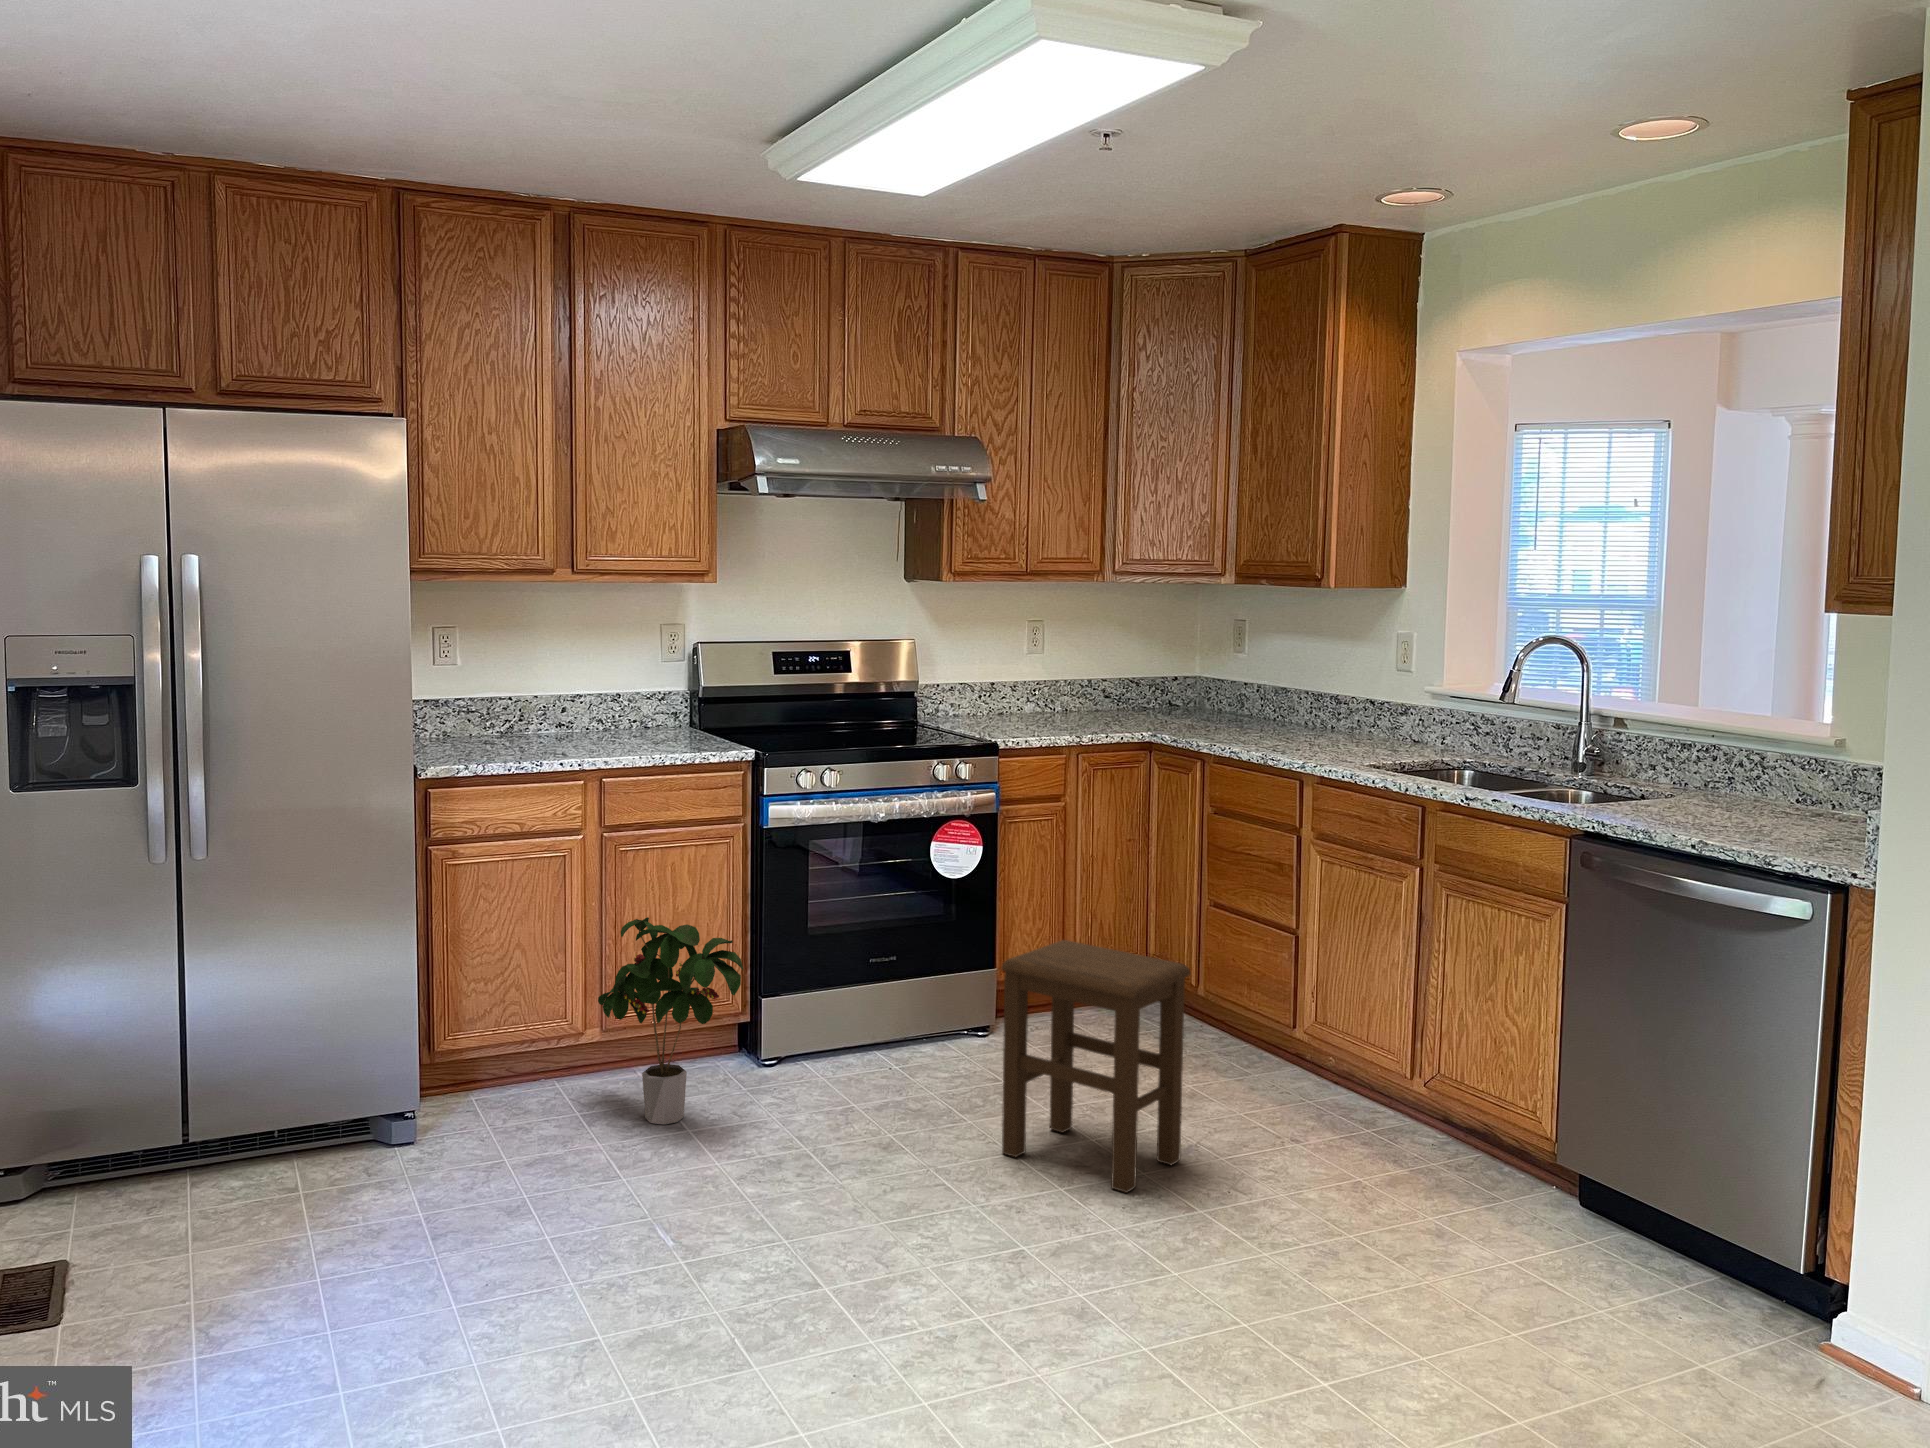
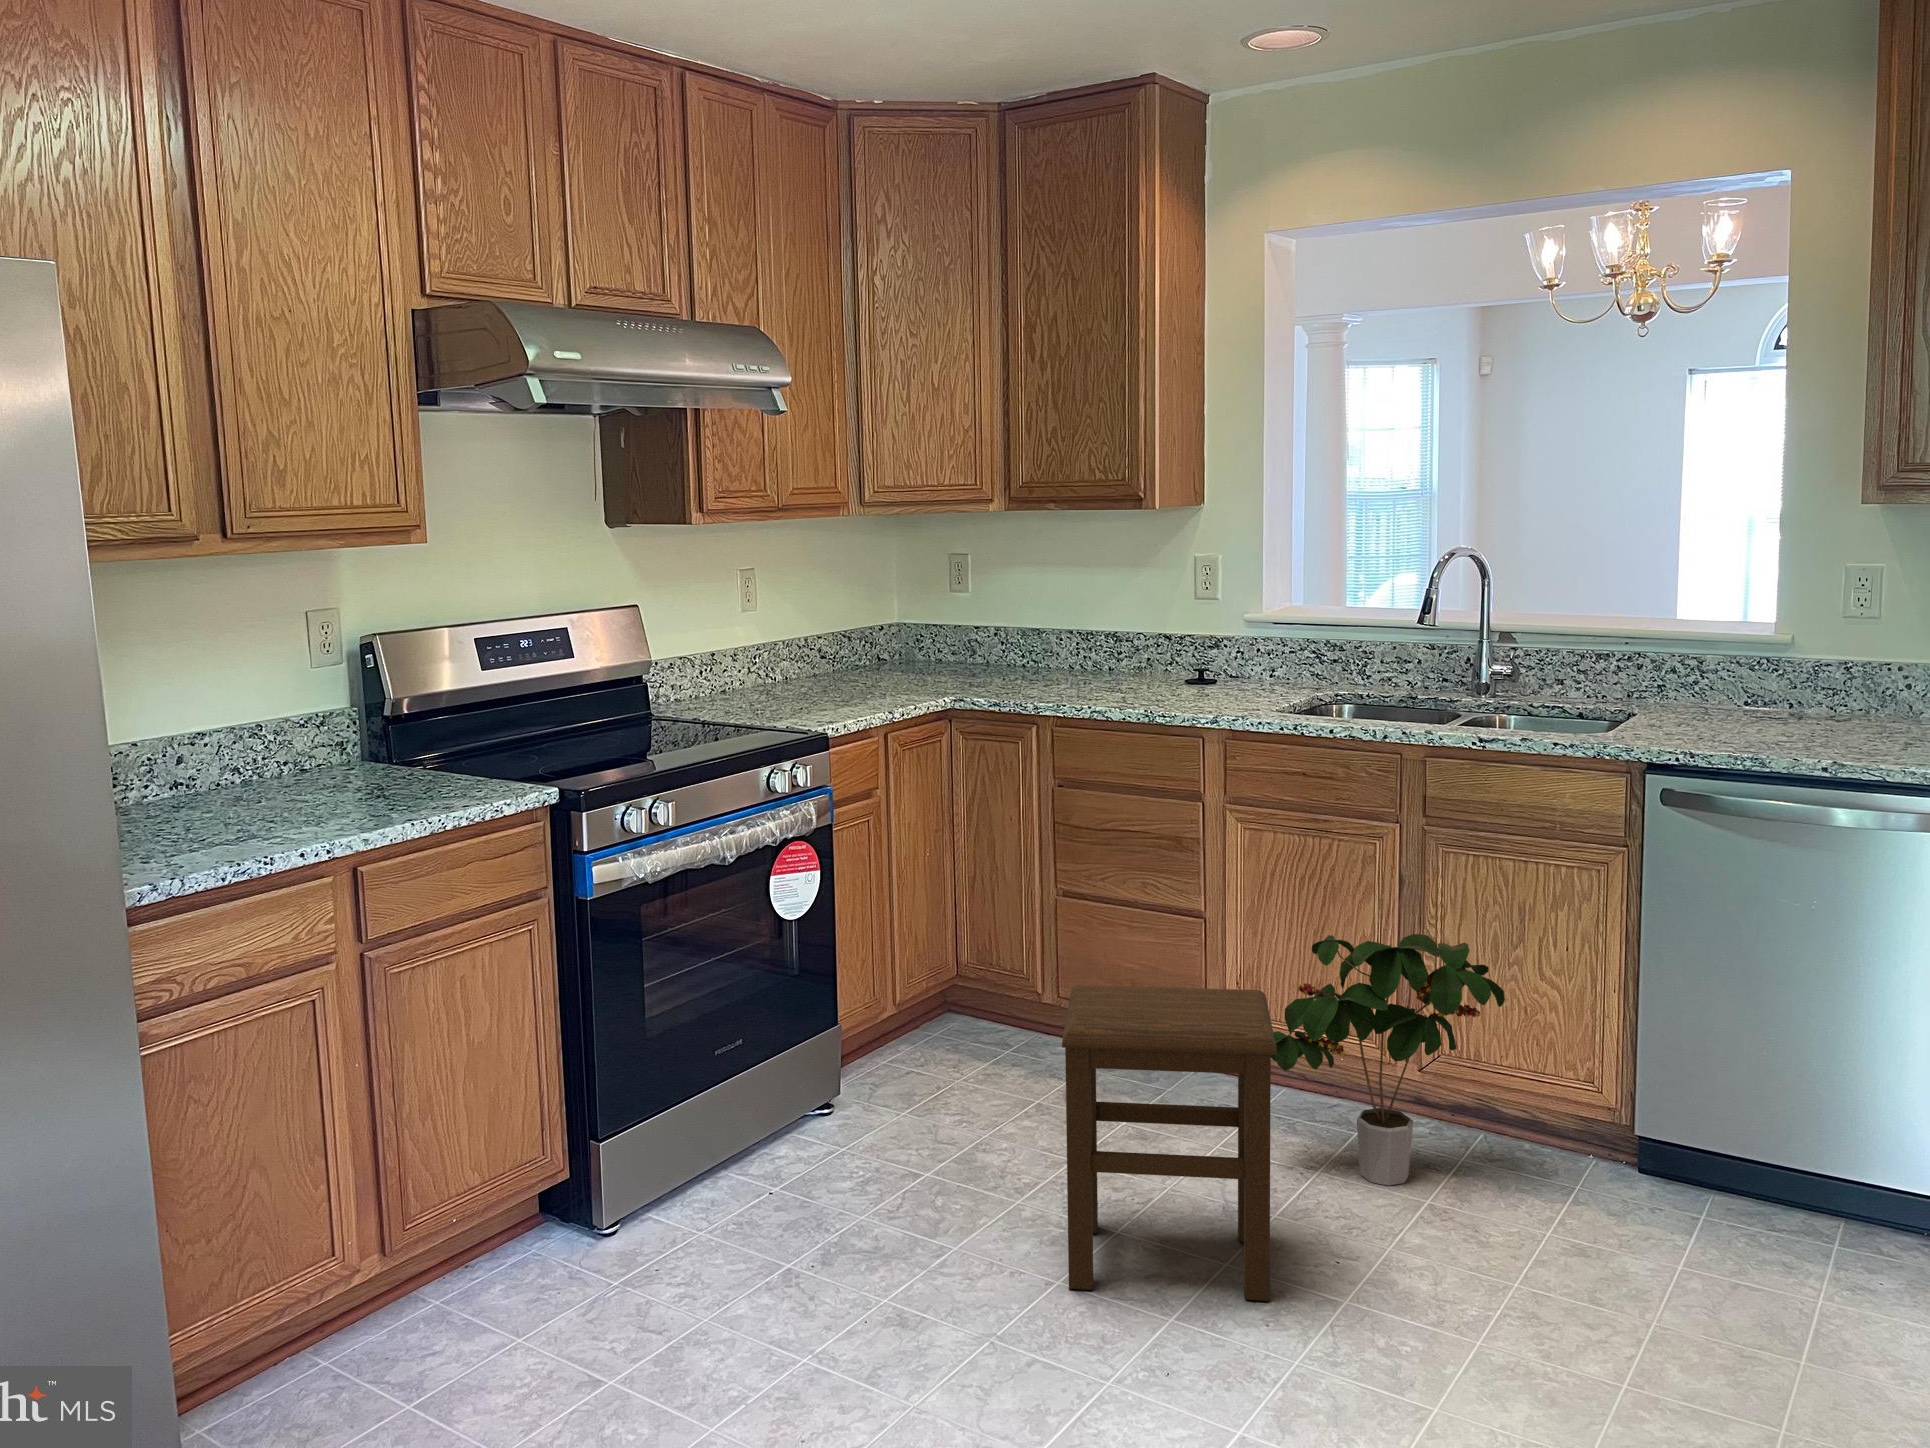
potted plant: present [598,917,743,1124] -> present [1271,934,1505,1186]

